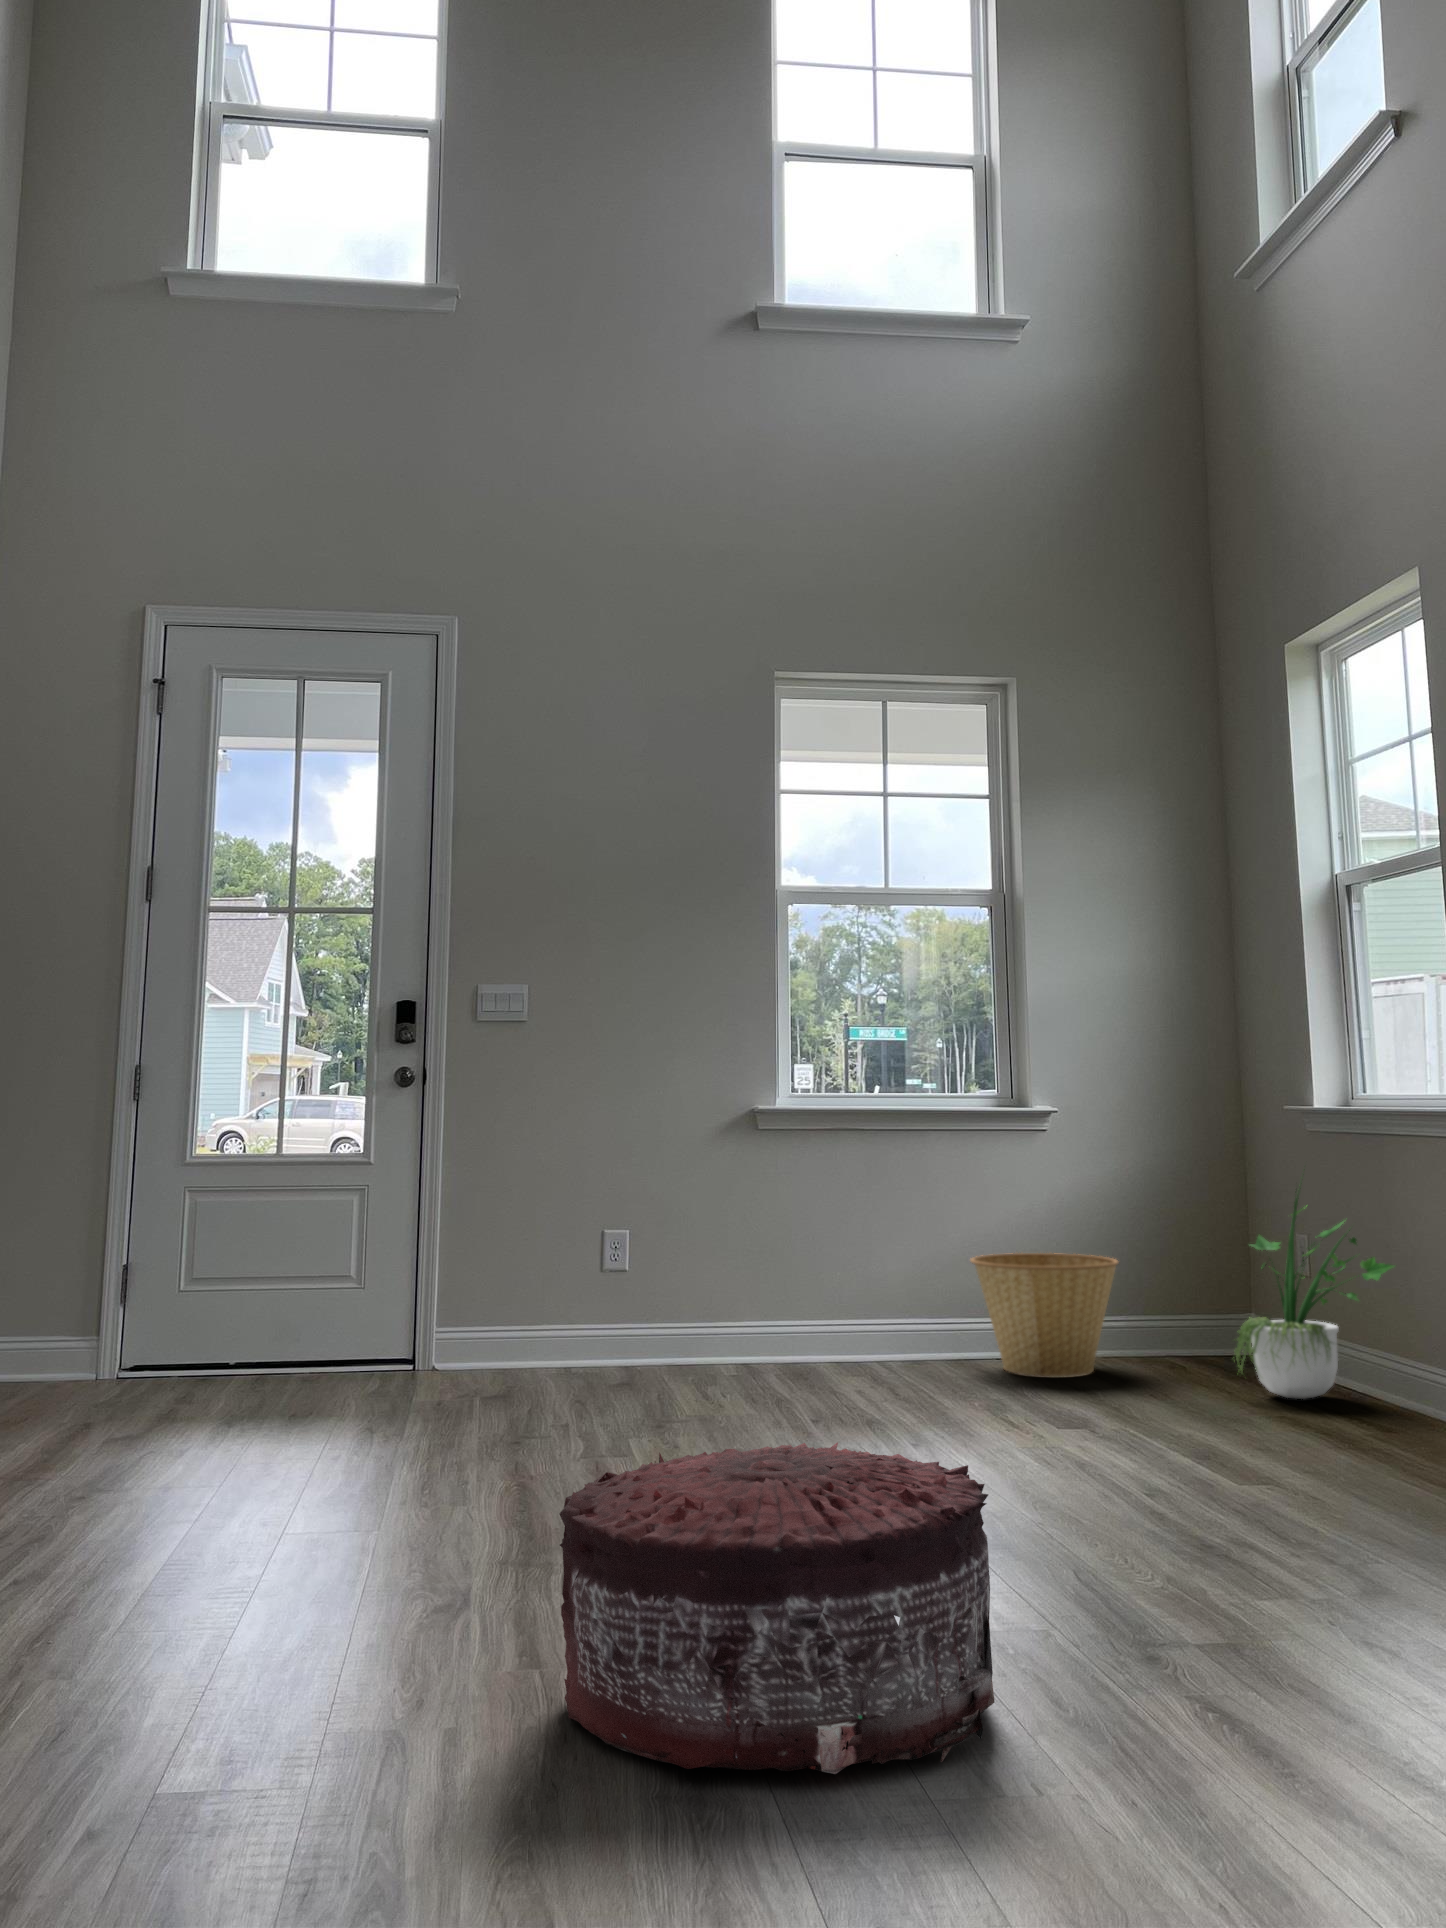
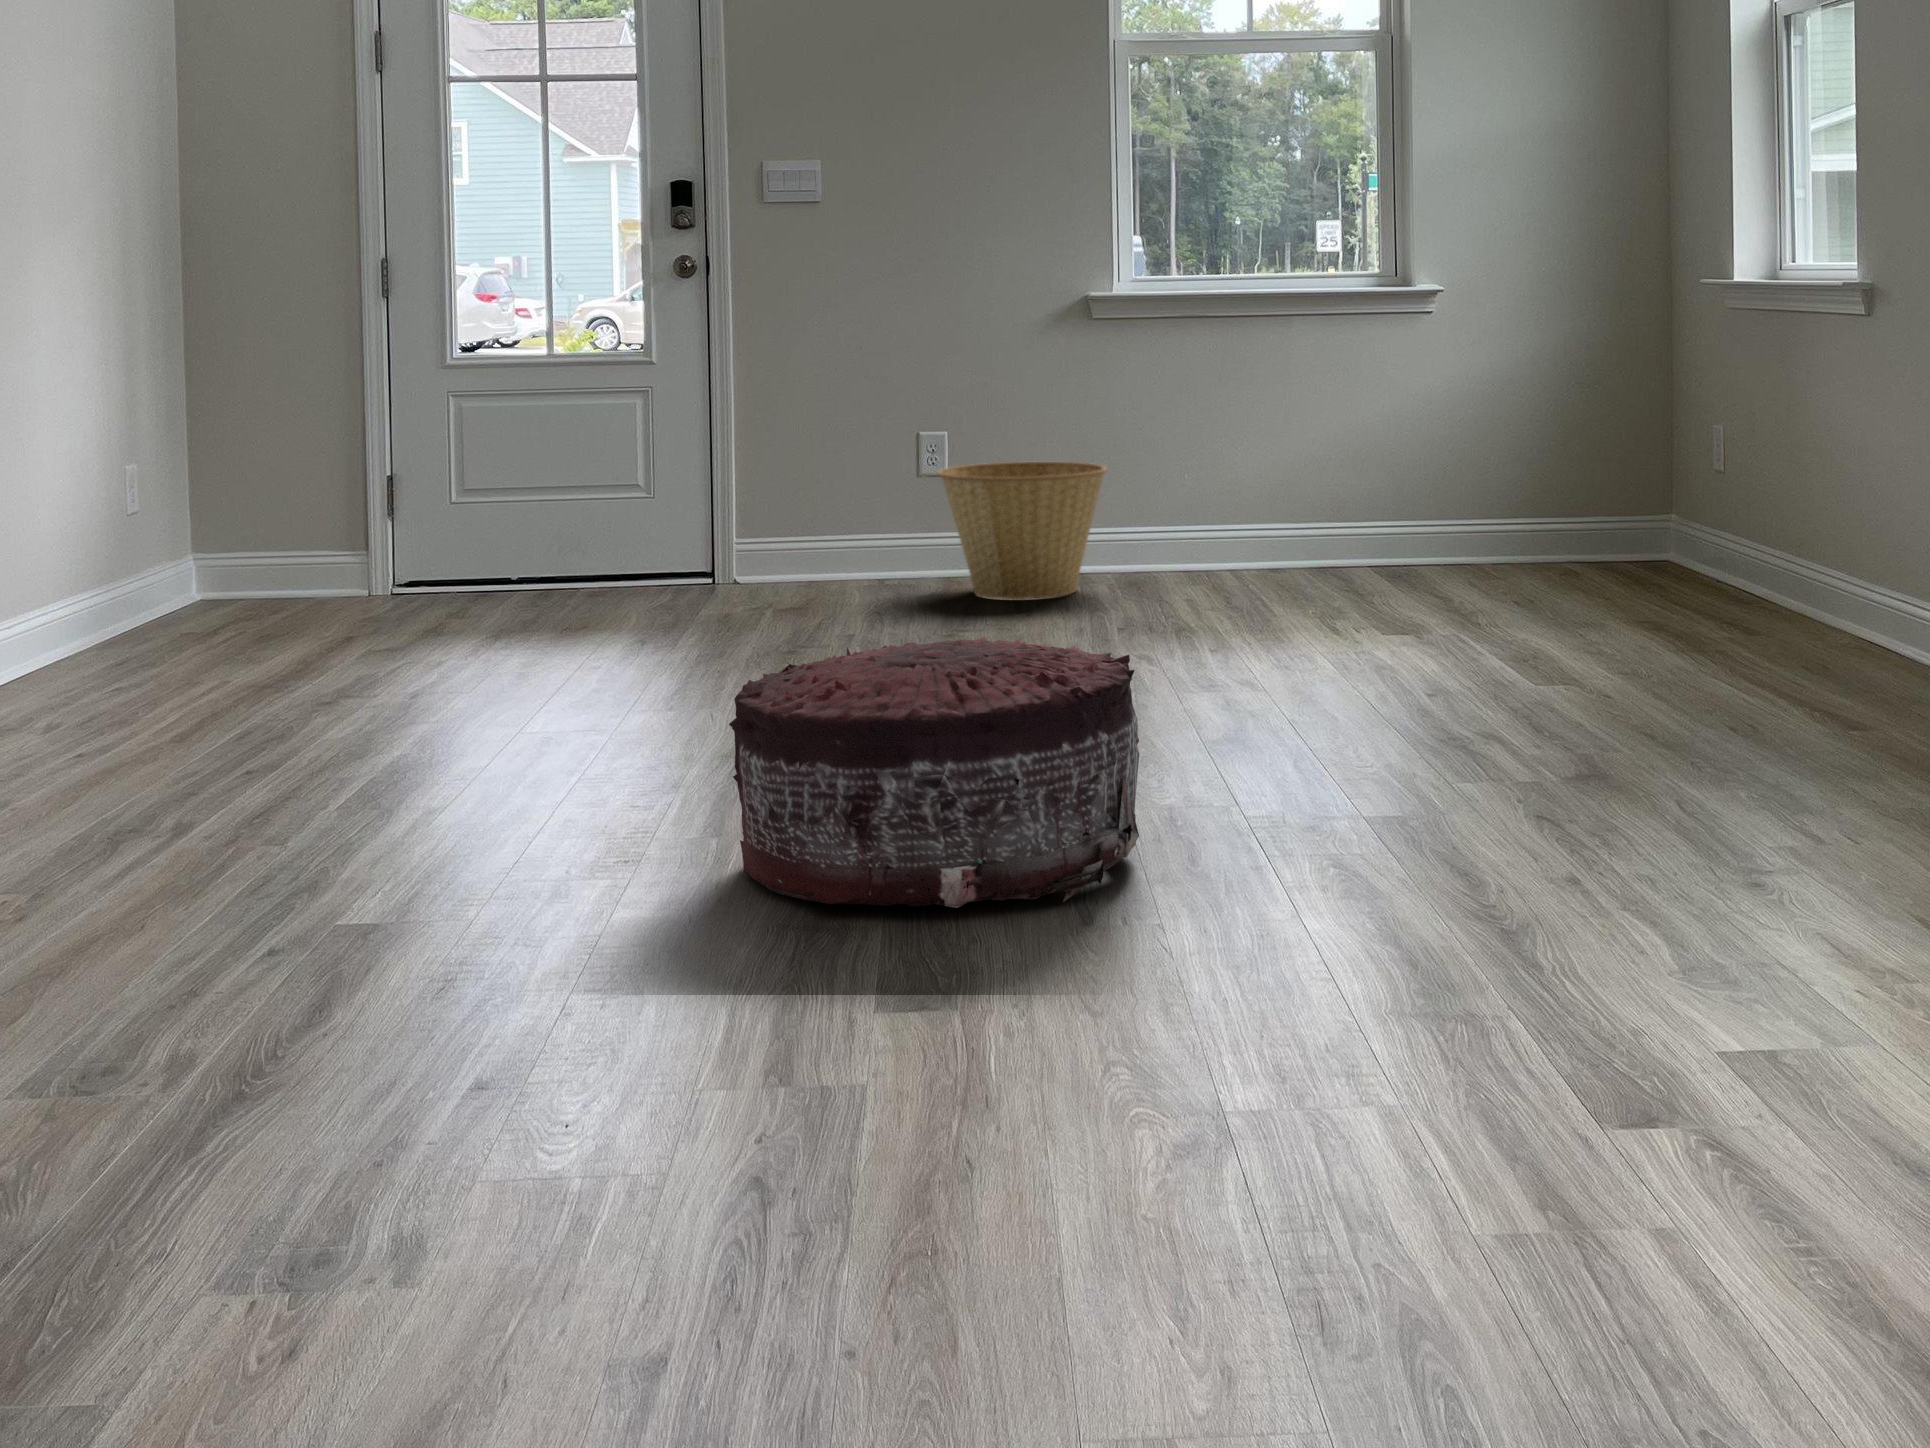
potted plant: present [1234,1195,1394,1399] -> none [1614,342,1794,606]
basket: present [970,1253,1118,1376] -> present [937,462,1107,599]

